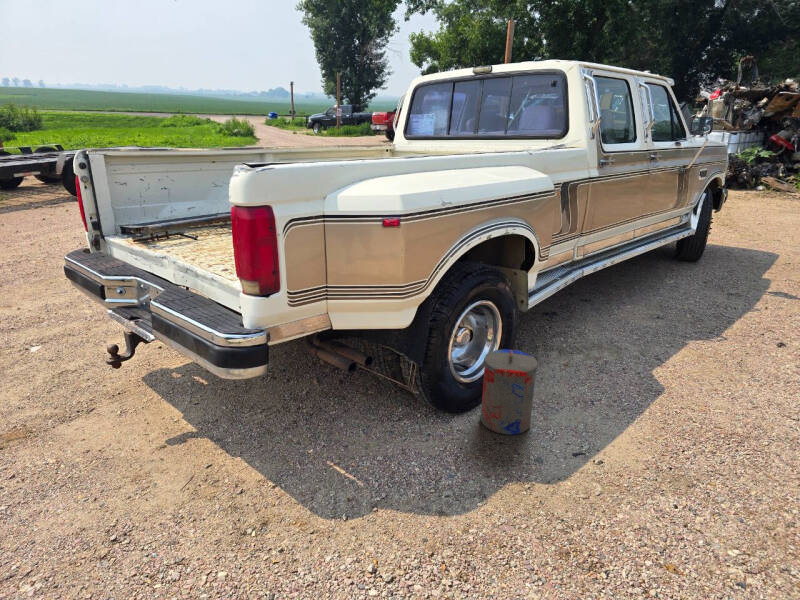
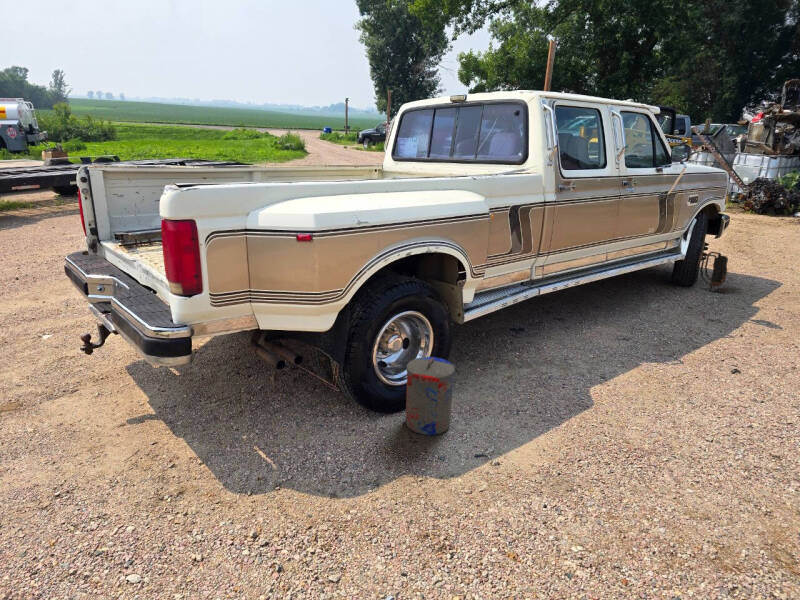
backpack: none [707,226,734,267] -> present [700,252,728,291]

